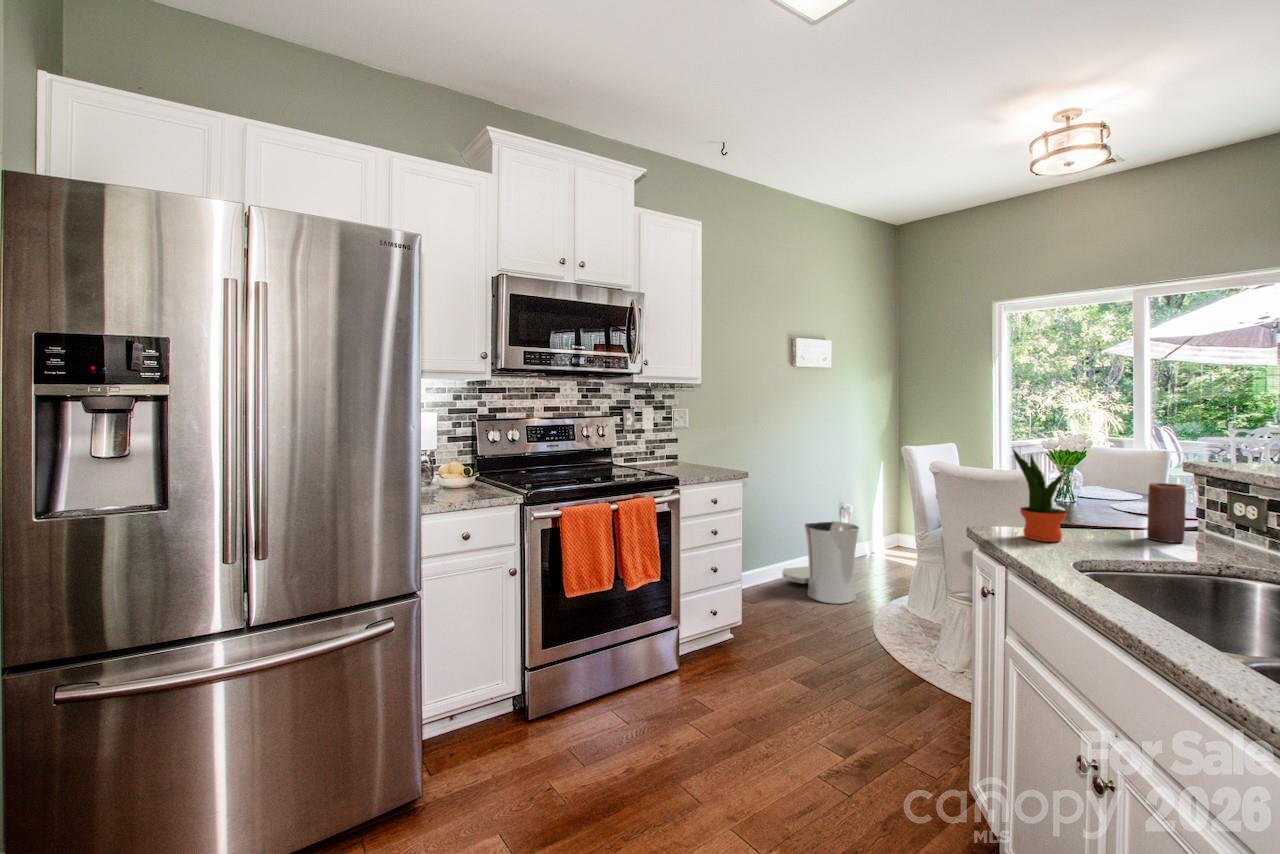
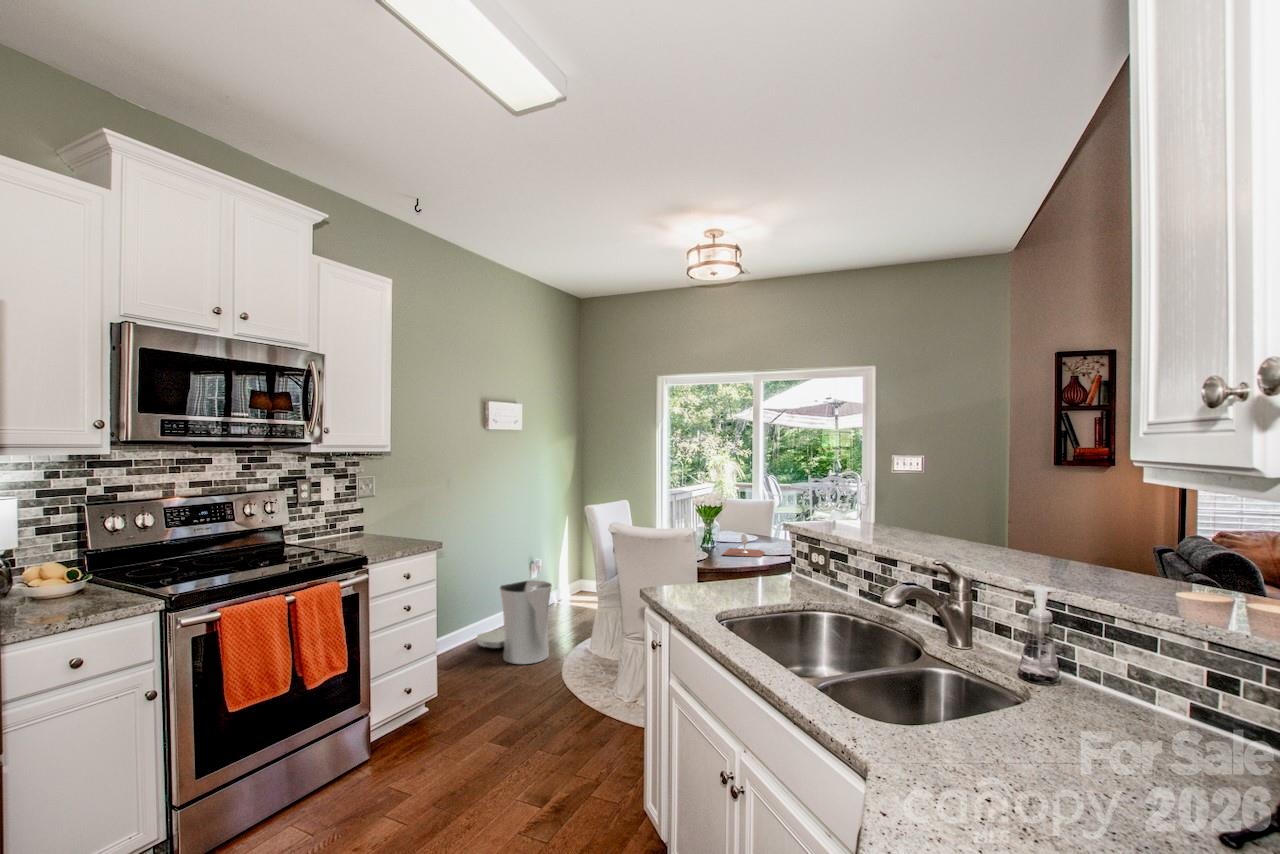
potted plant: present [1013,449,1066,542] -> none [675,523,712,597]
candle: present [1147,483,1186,542] -> none [762,542,783,587]
wine glass: none [1078,486,1151,515] -> present [722,535,765,557]

